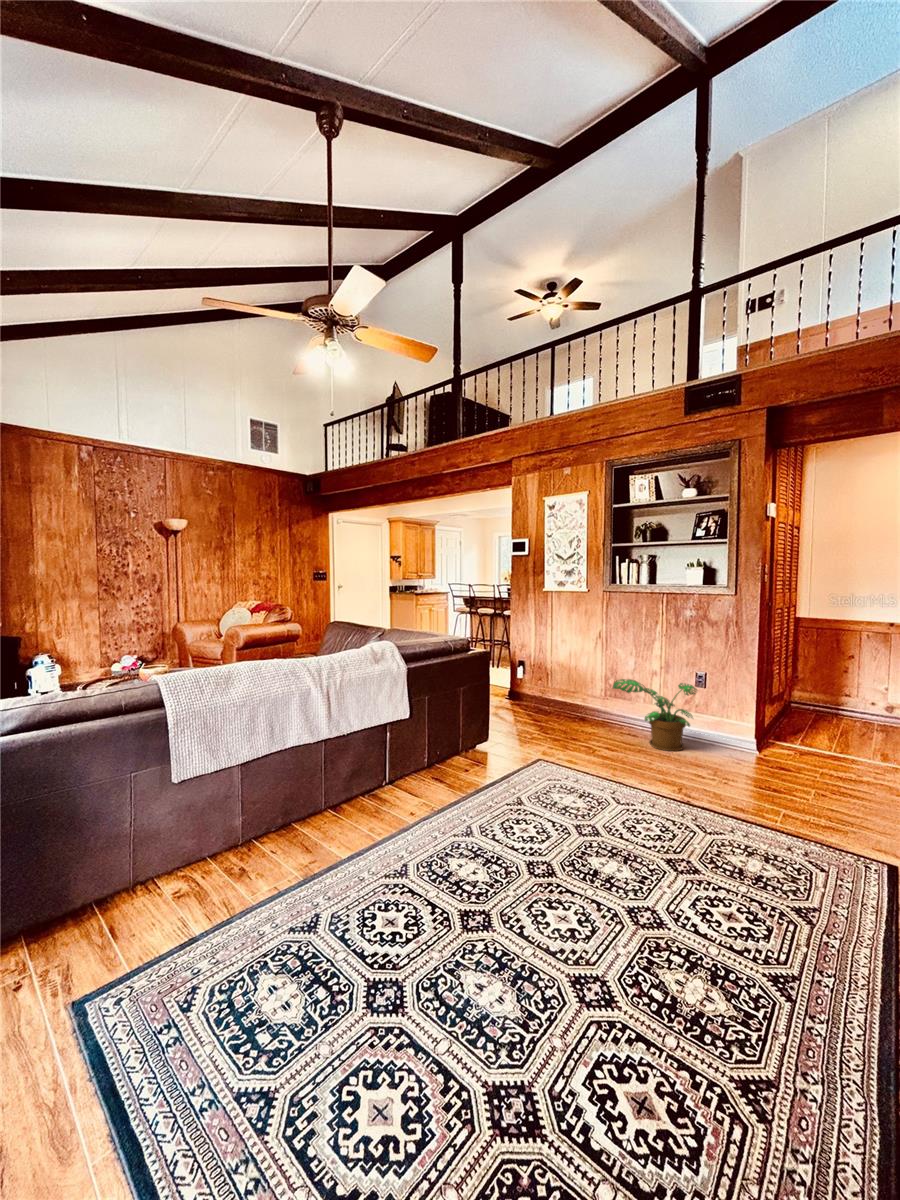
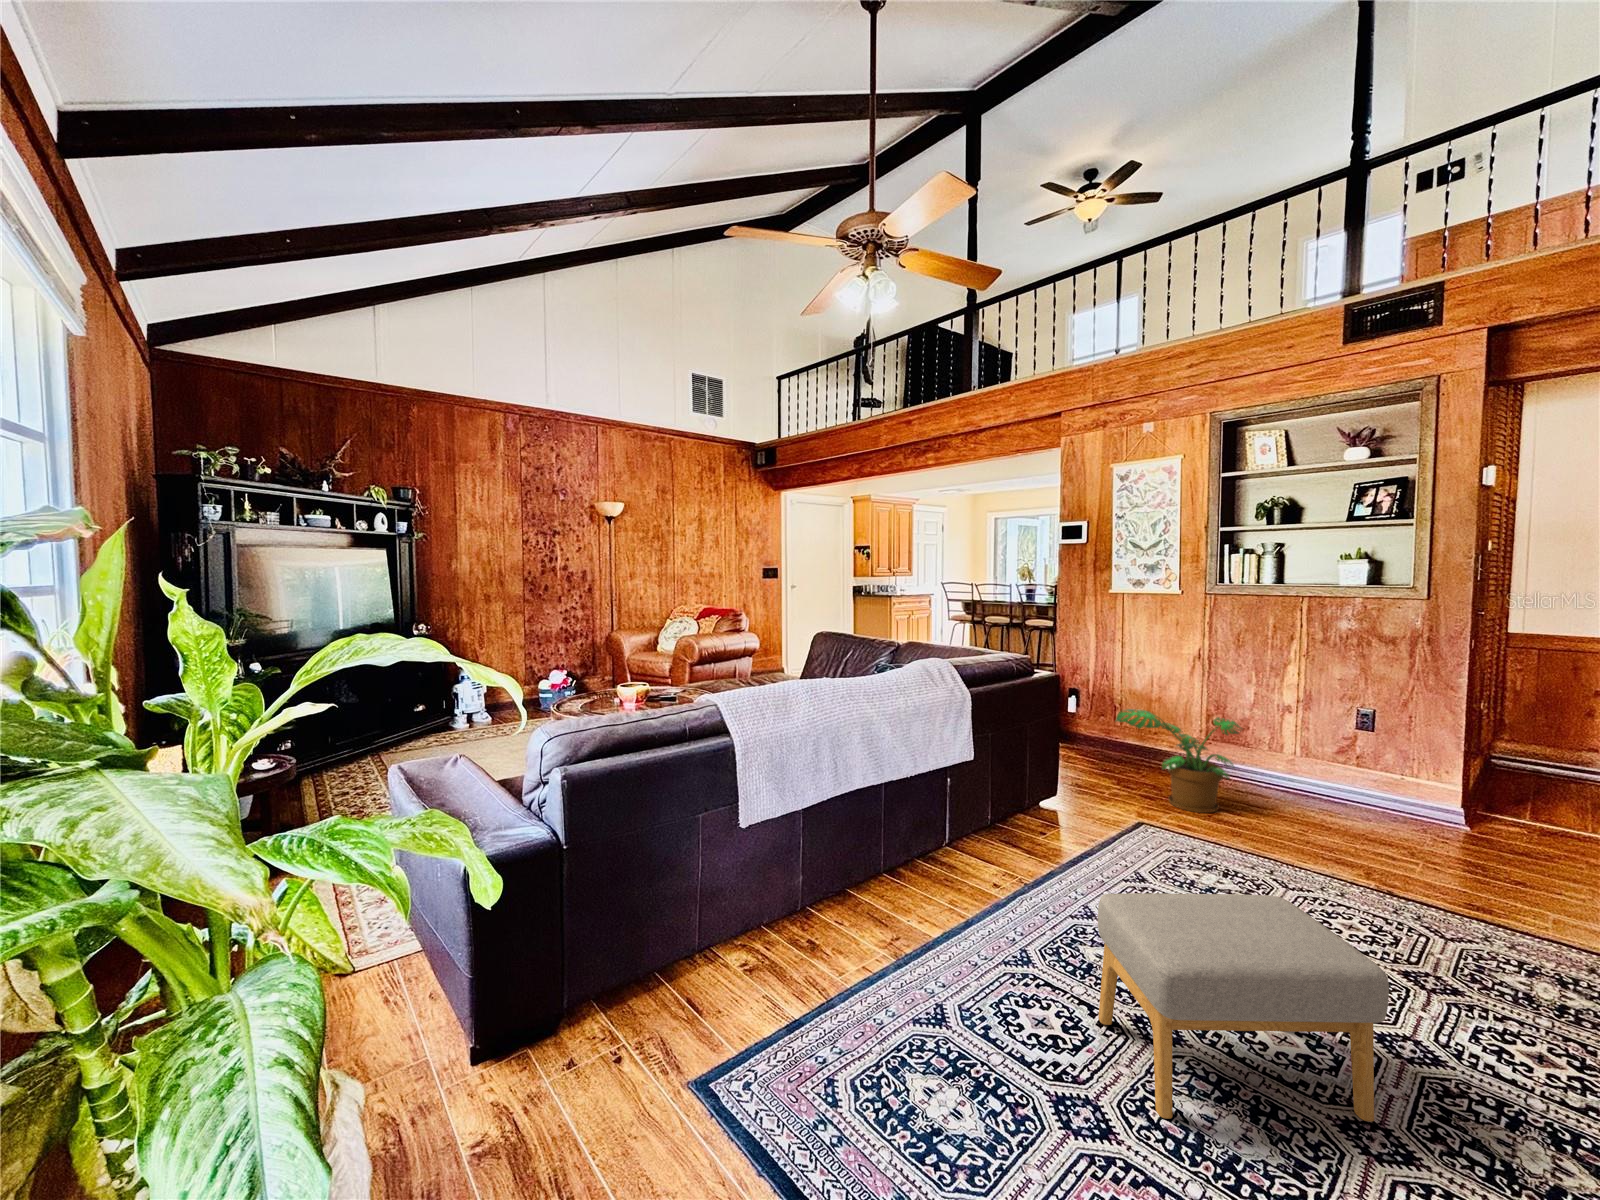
footstool: none [602,813,802,988] -> present [1098,893,1389,1122]

